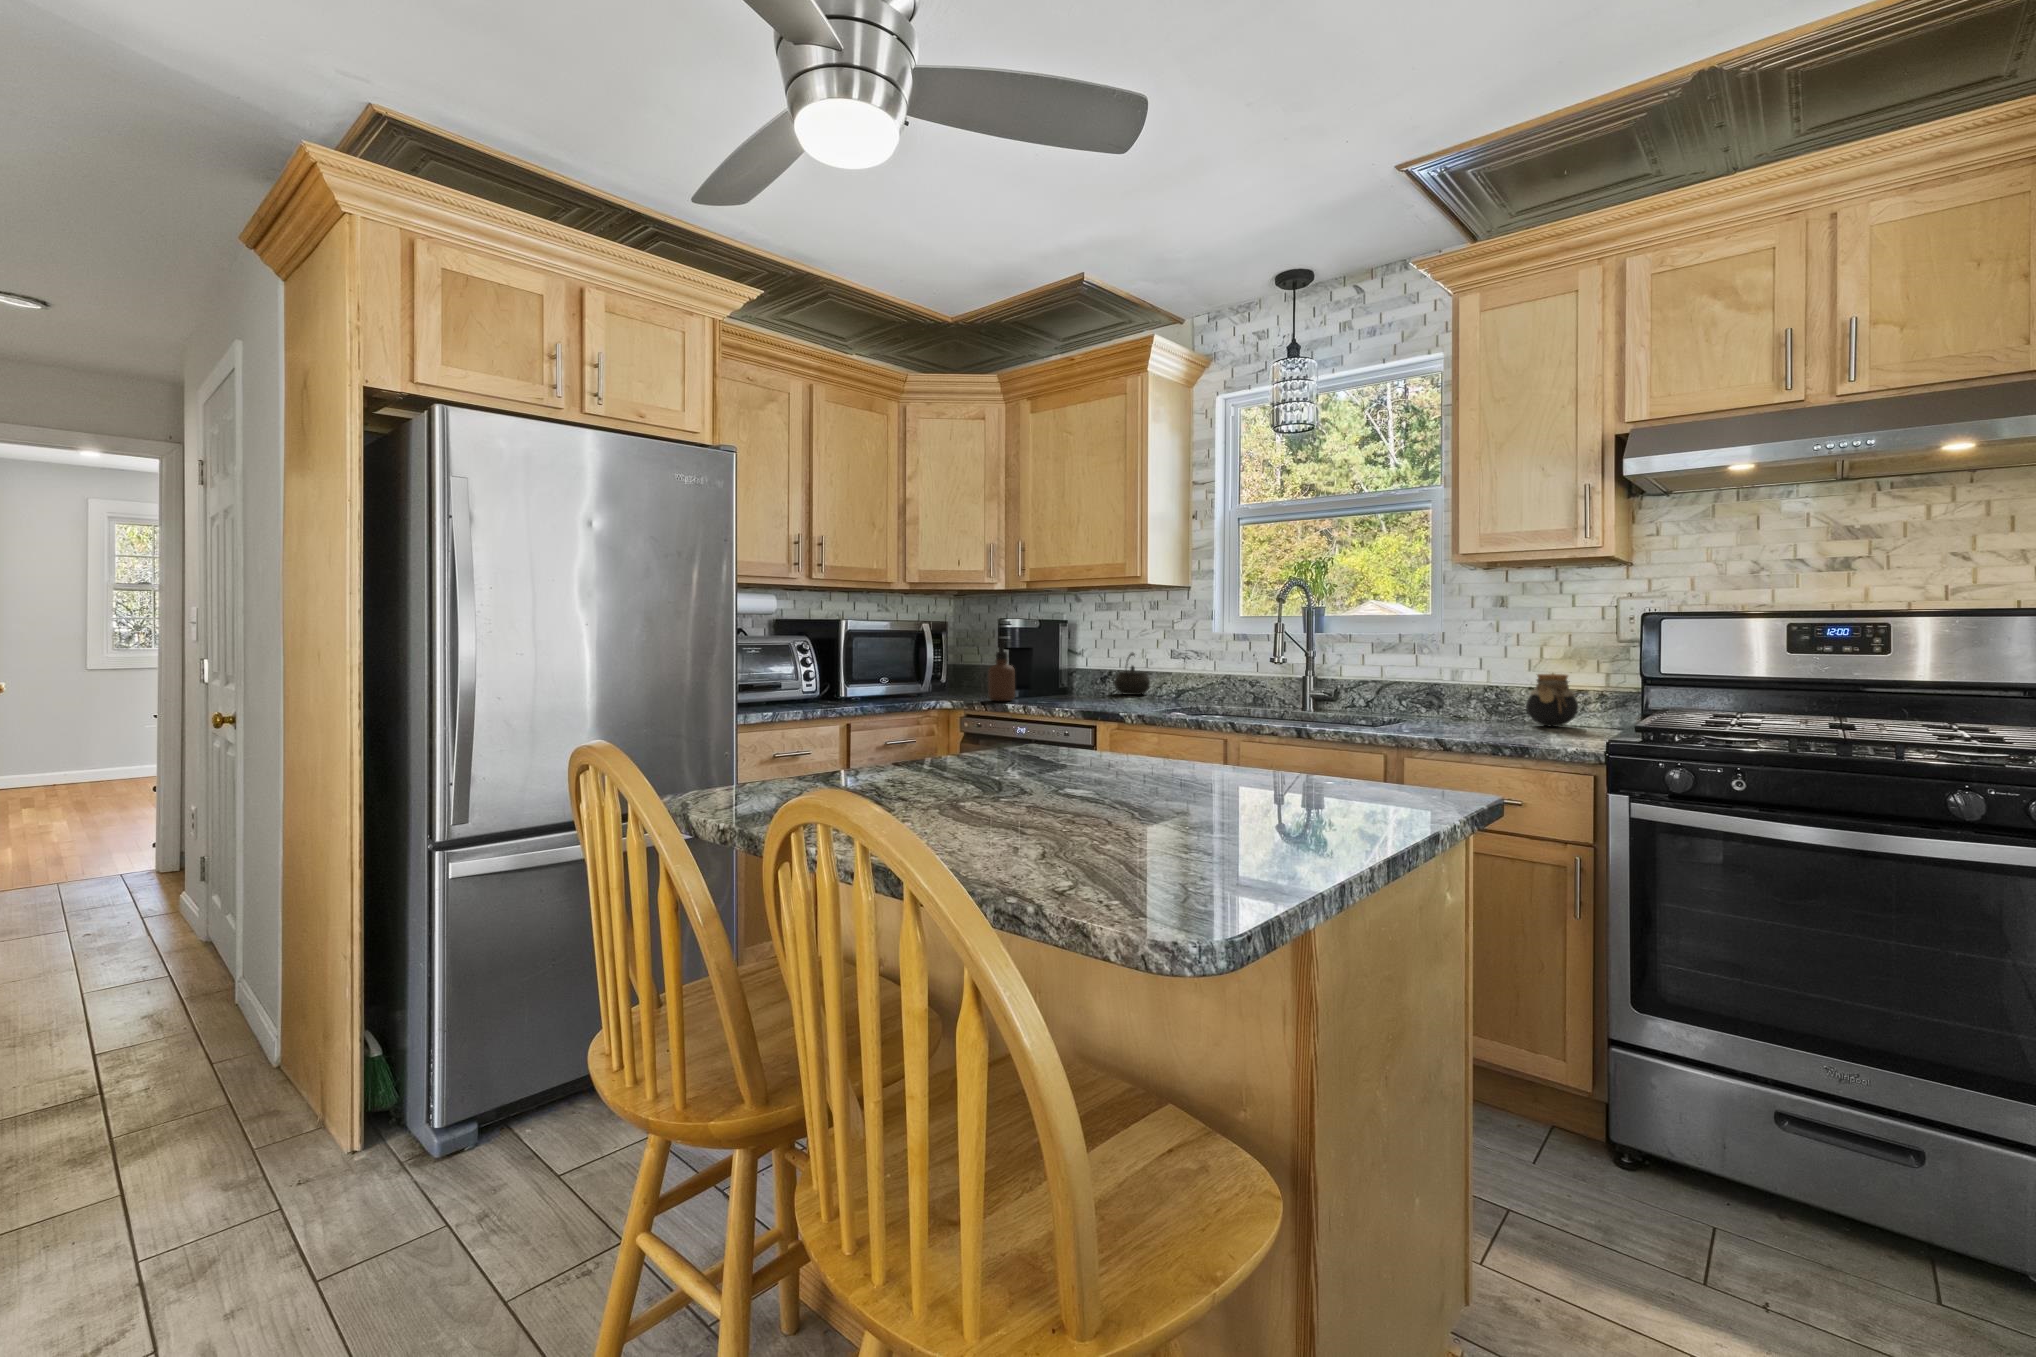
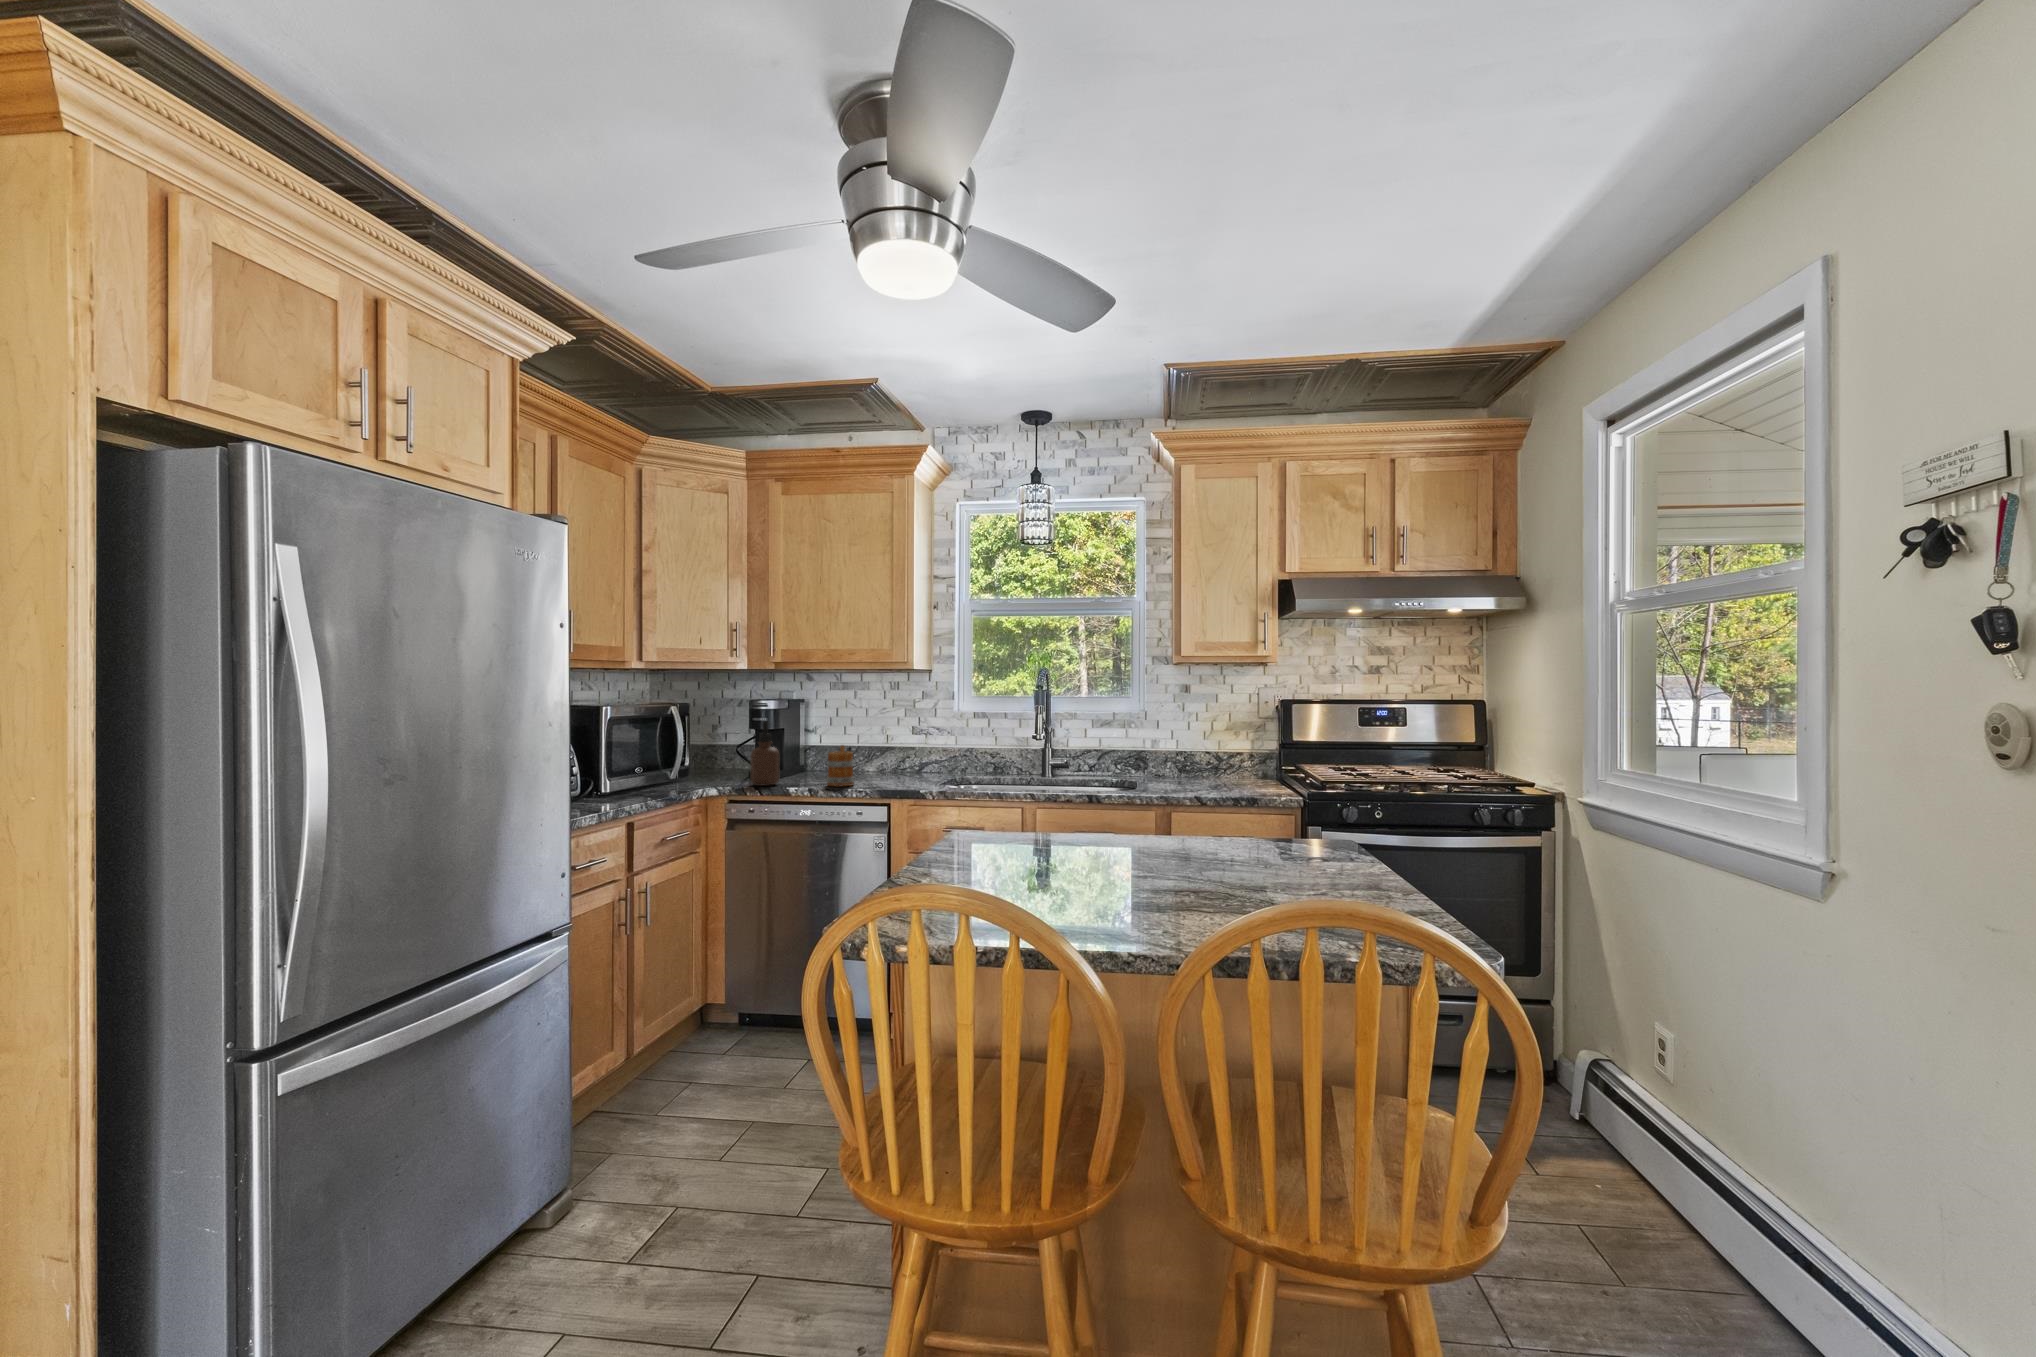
kettle: present [1114,653,1150,695] -> none [857,730,893,772]
mug: none [1048,665,1078,705] -> present [826,745,854,786]
jar: present [1526,674,1578,727] -> none [1217,744,1249,782]

